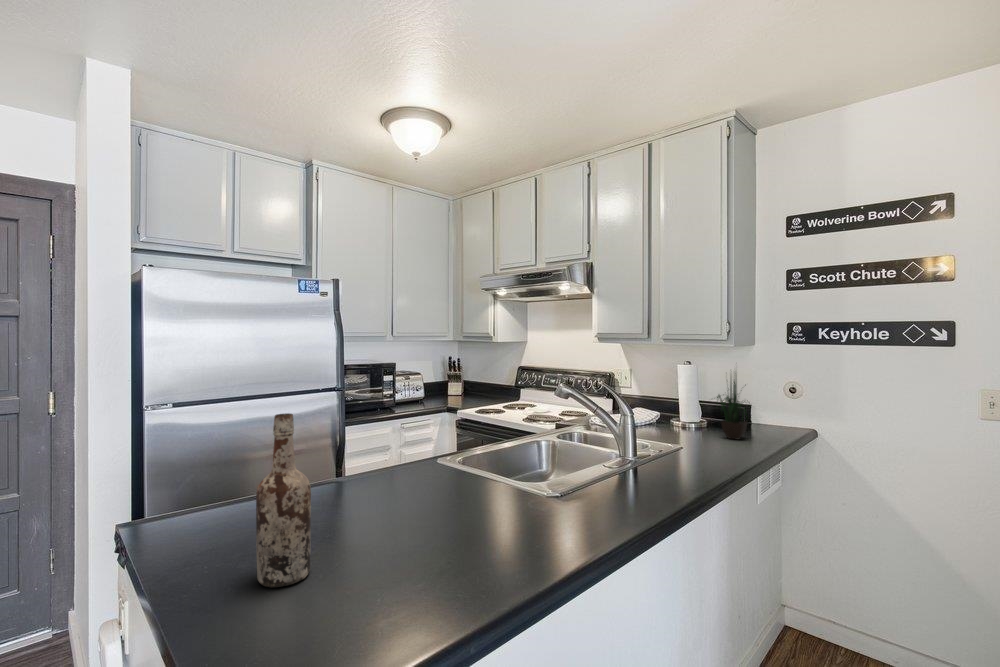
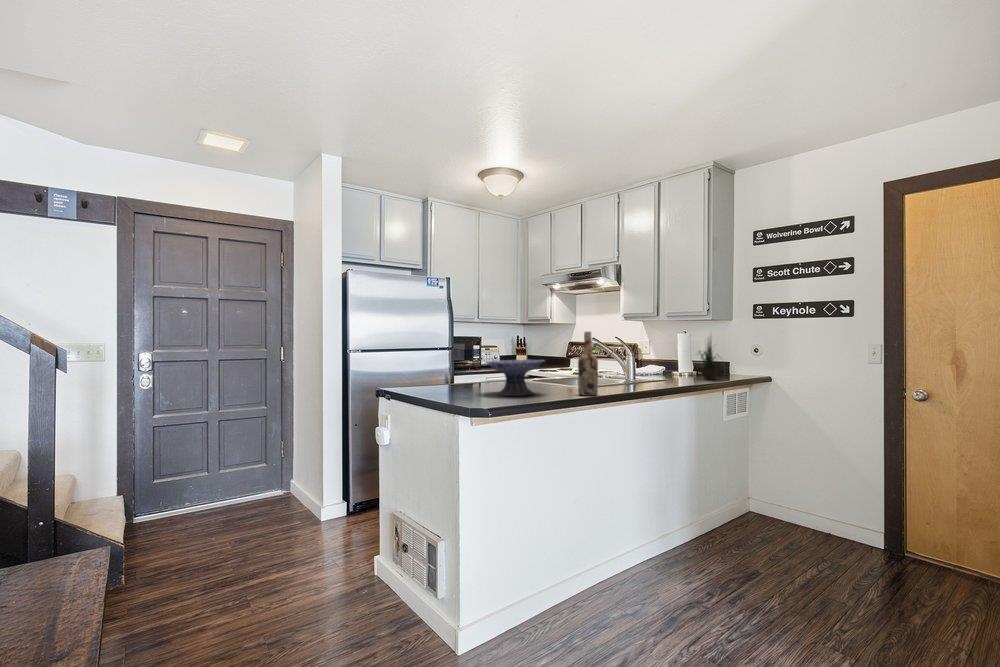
wine bottle: present [256,413,311,587] -> present [578,332,598,396]
decorative bowl: none [357,445,486,543] -> present [486,359,545,396]

